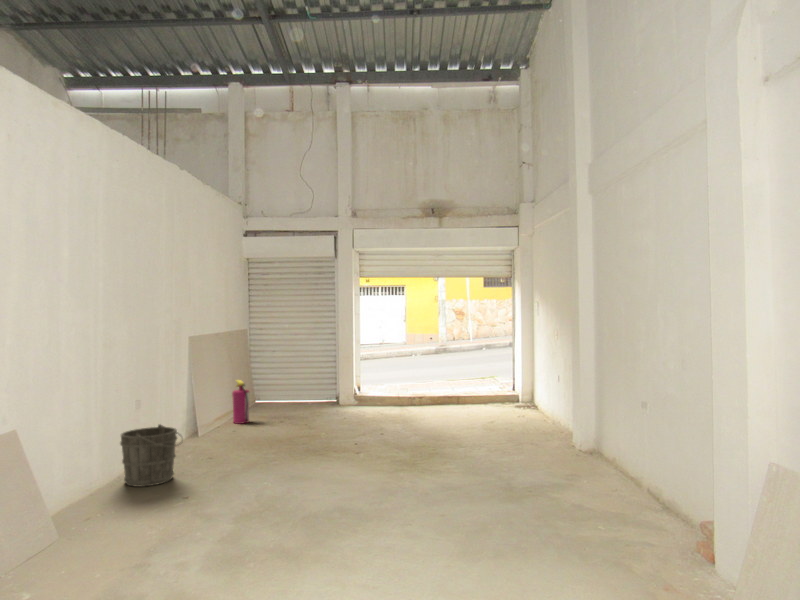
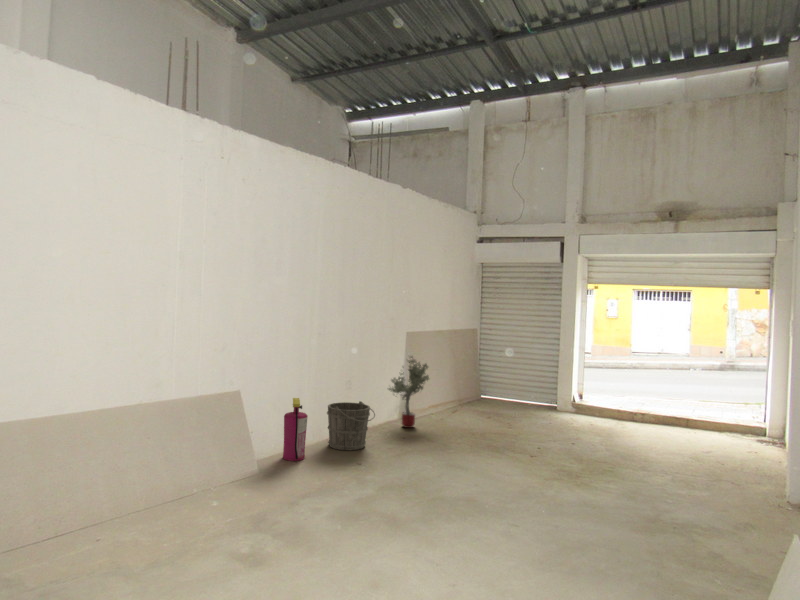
potted tree: none [177,365,225,449] -> present [389,356,429,428]
fire extinguisher: present [232,380,250,424] -> present [283,398,308,461]

